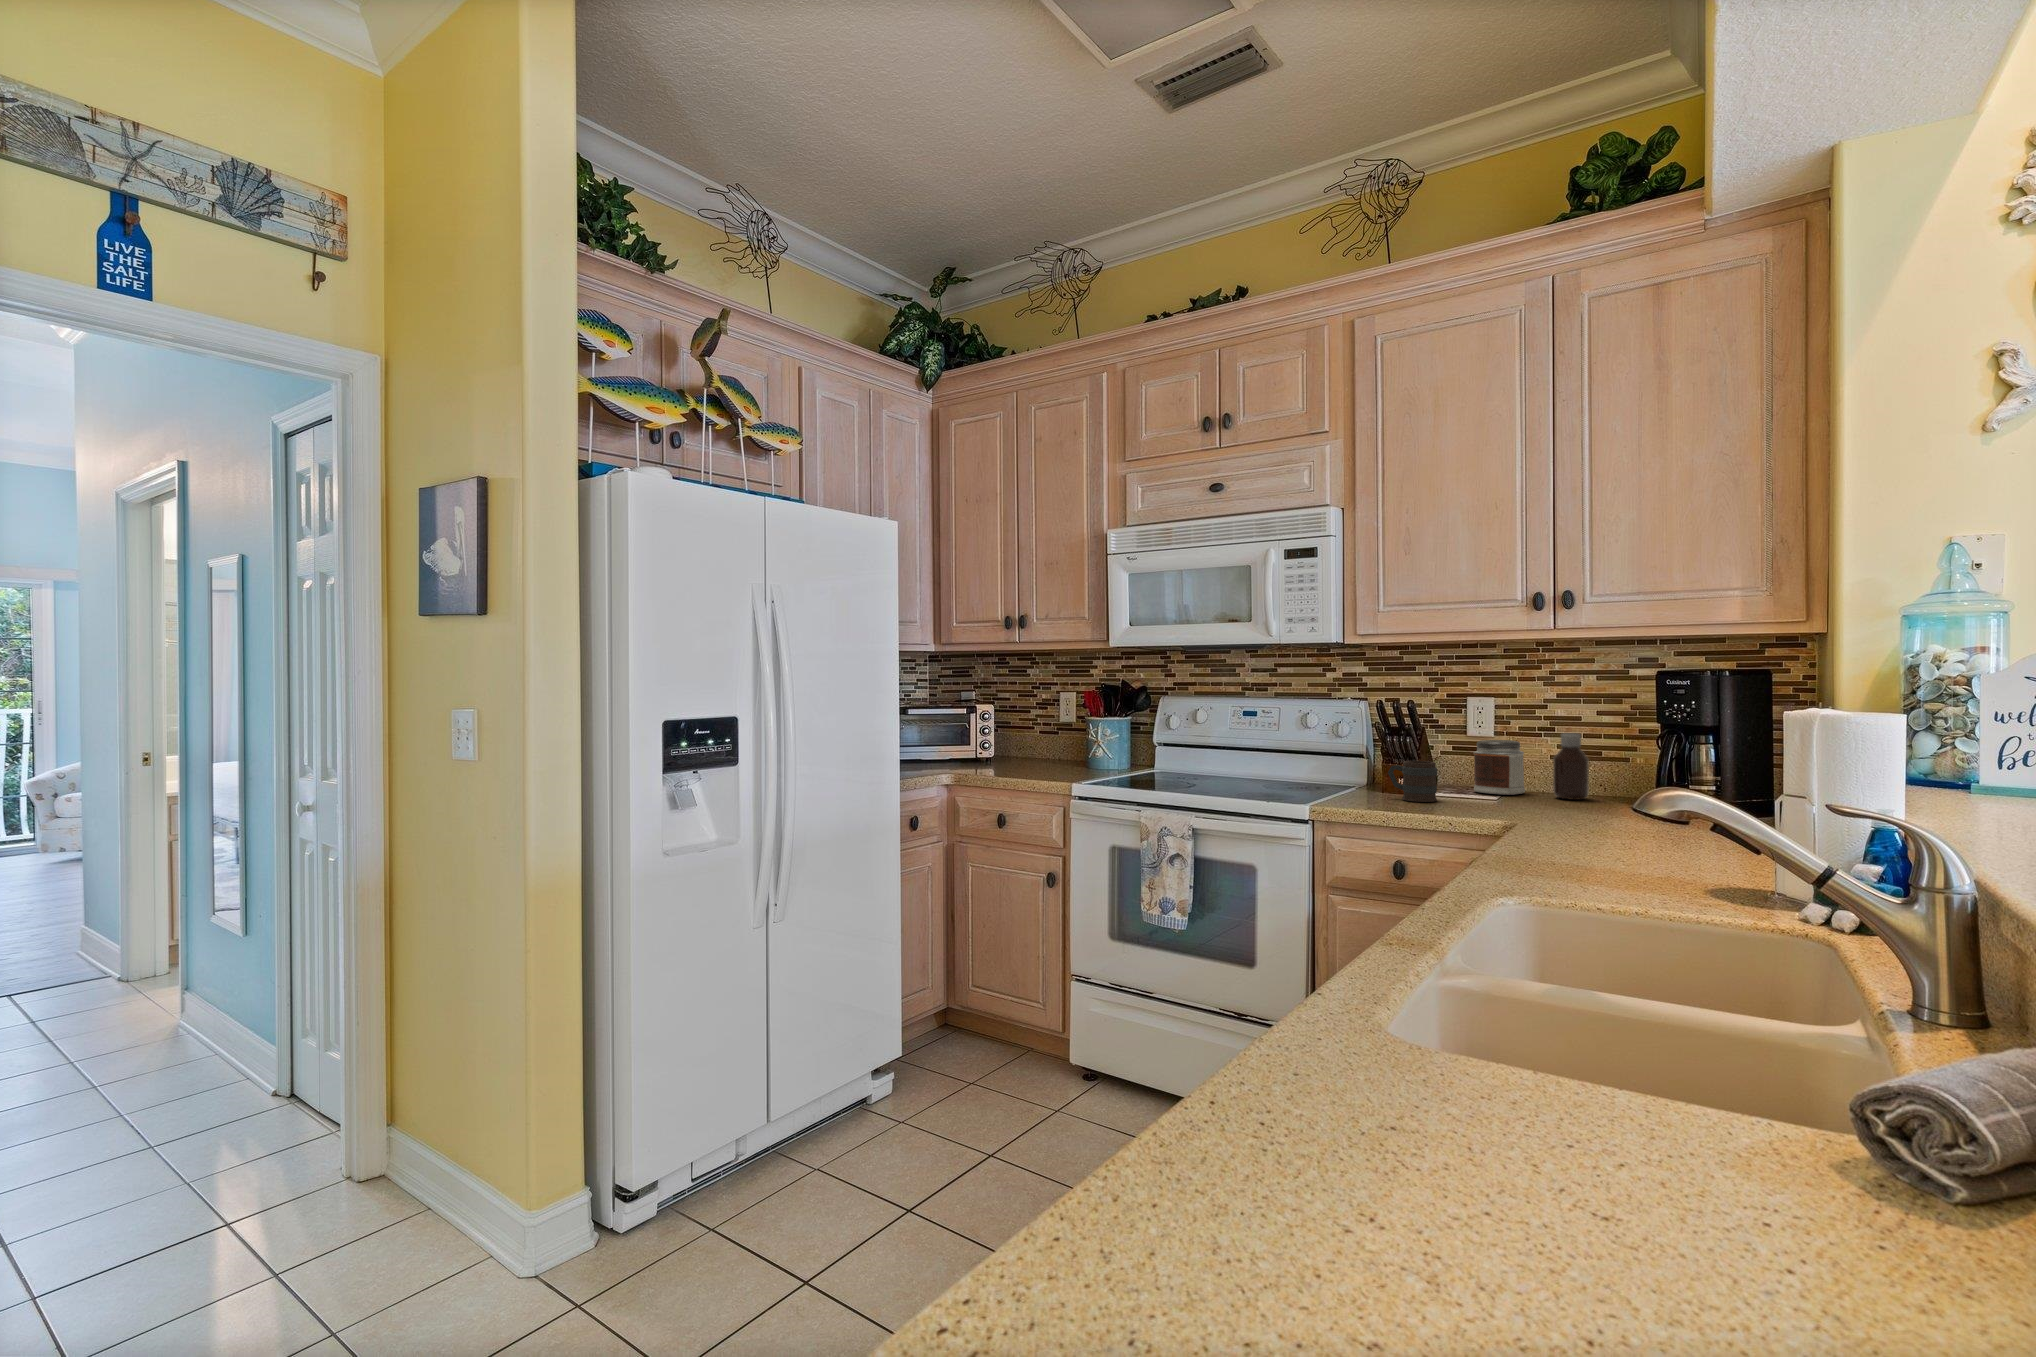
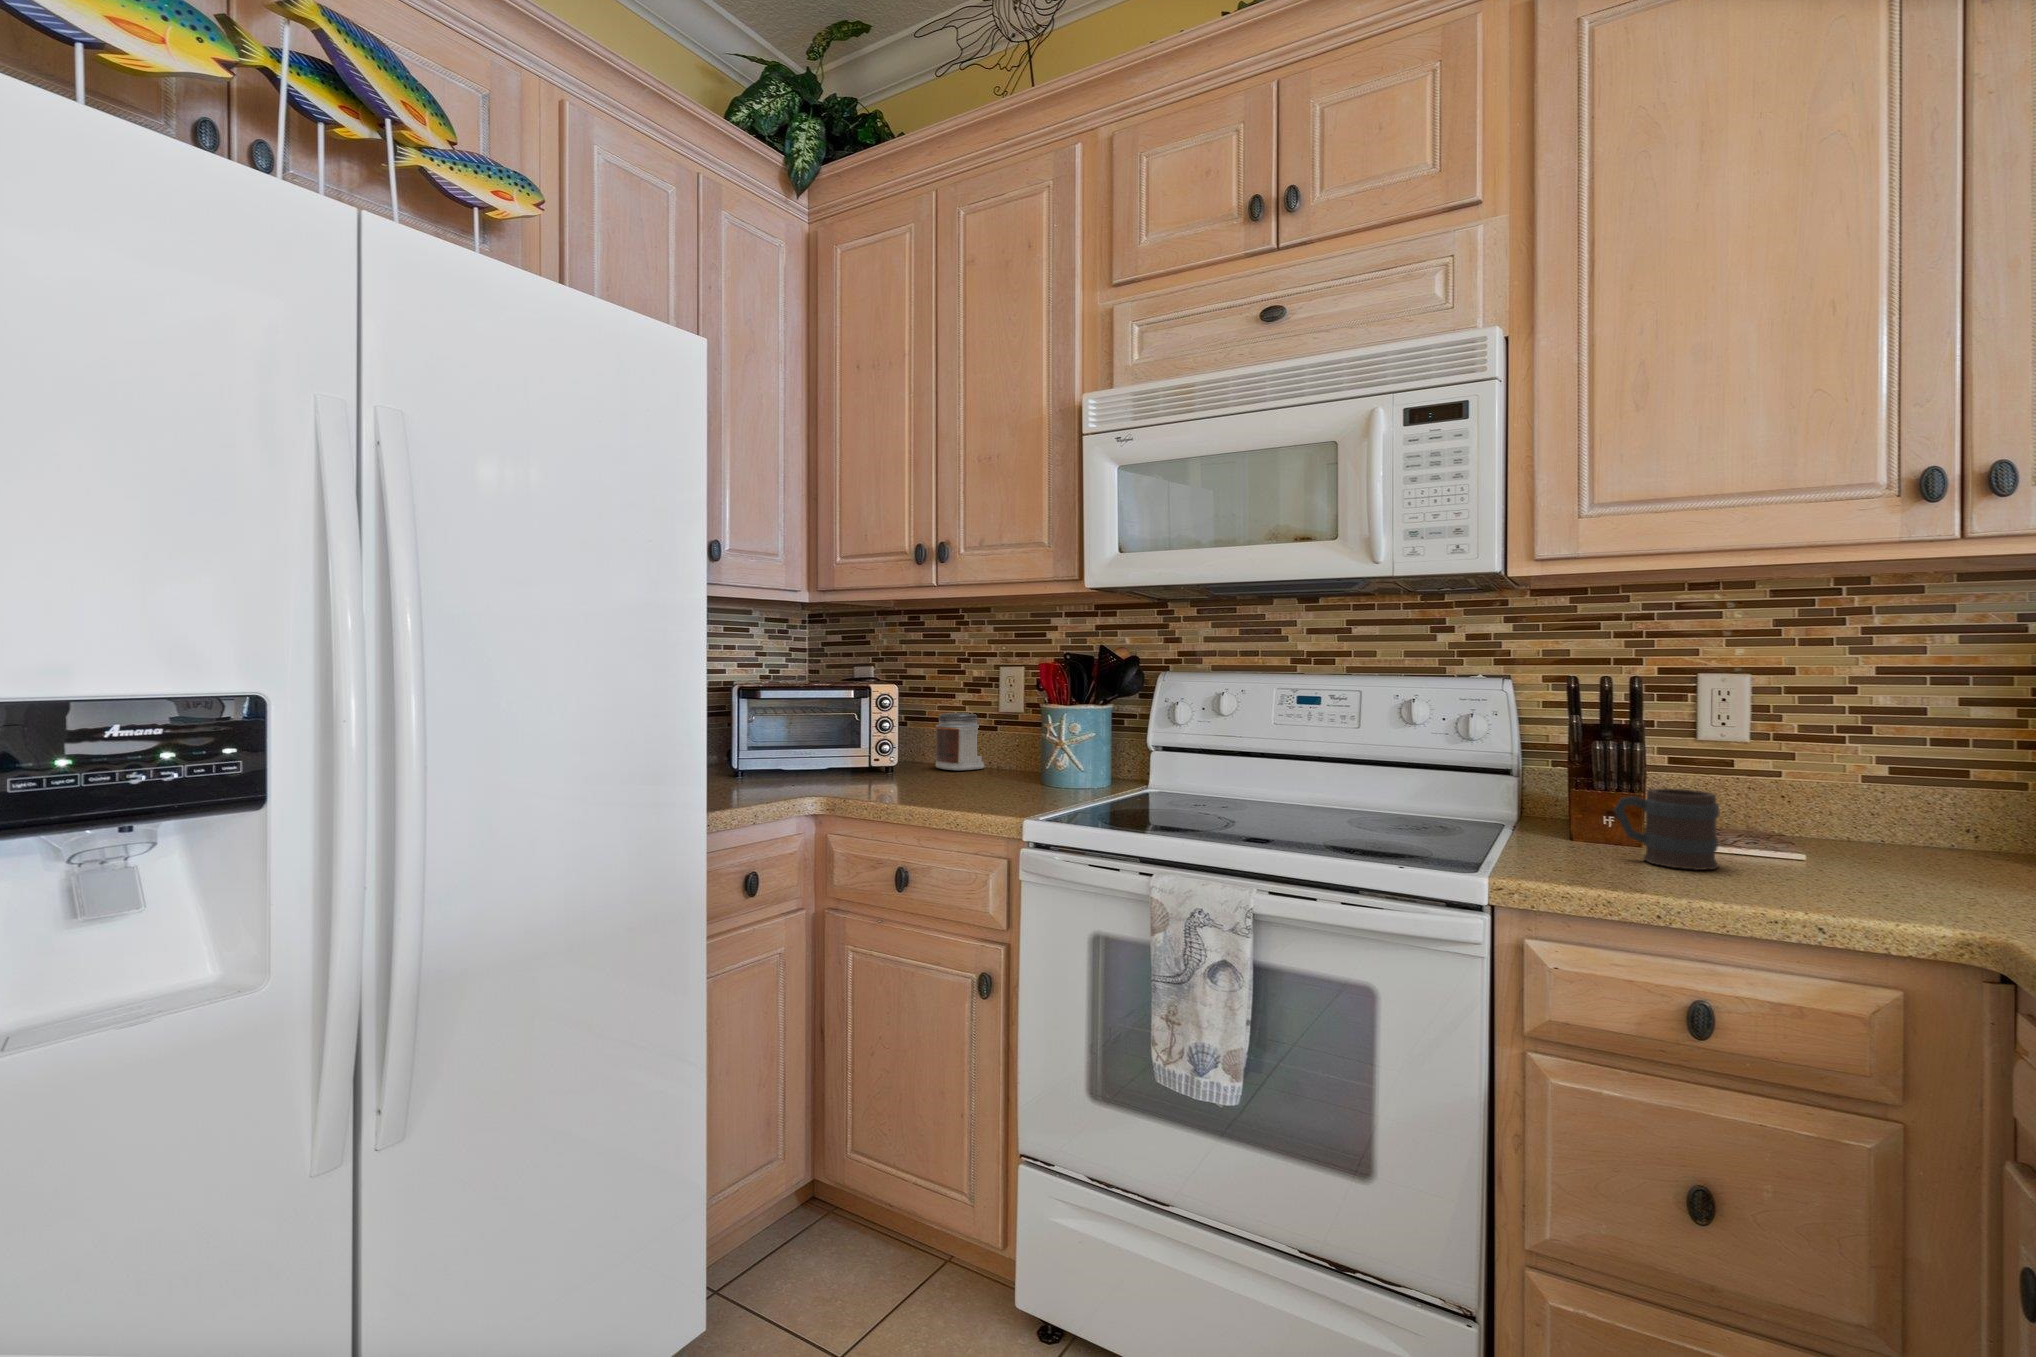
bottle: present [1553,733,1589,800] -> none [1909,737,1993,863]
jar: present [1473,740,1525,795] -> present [935,712,985,770]

